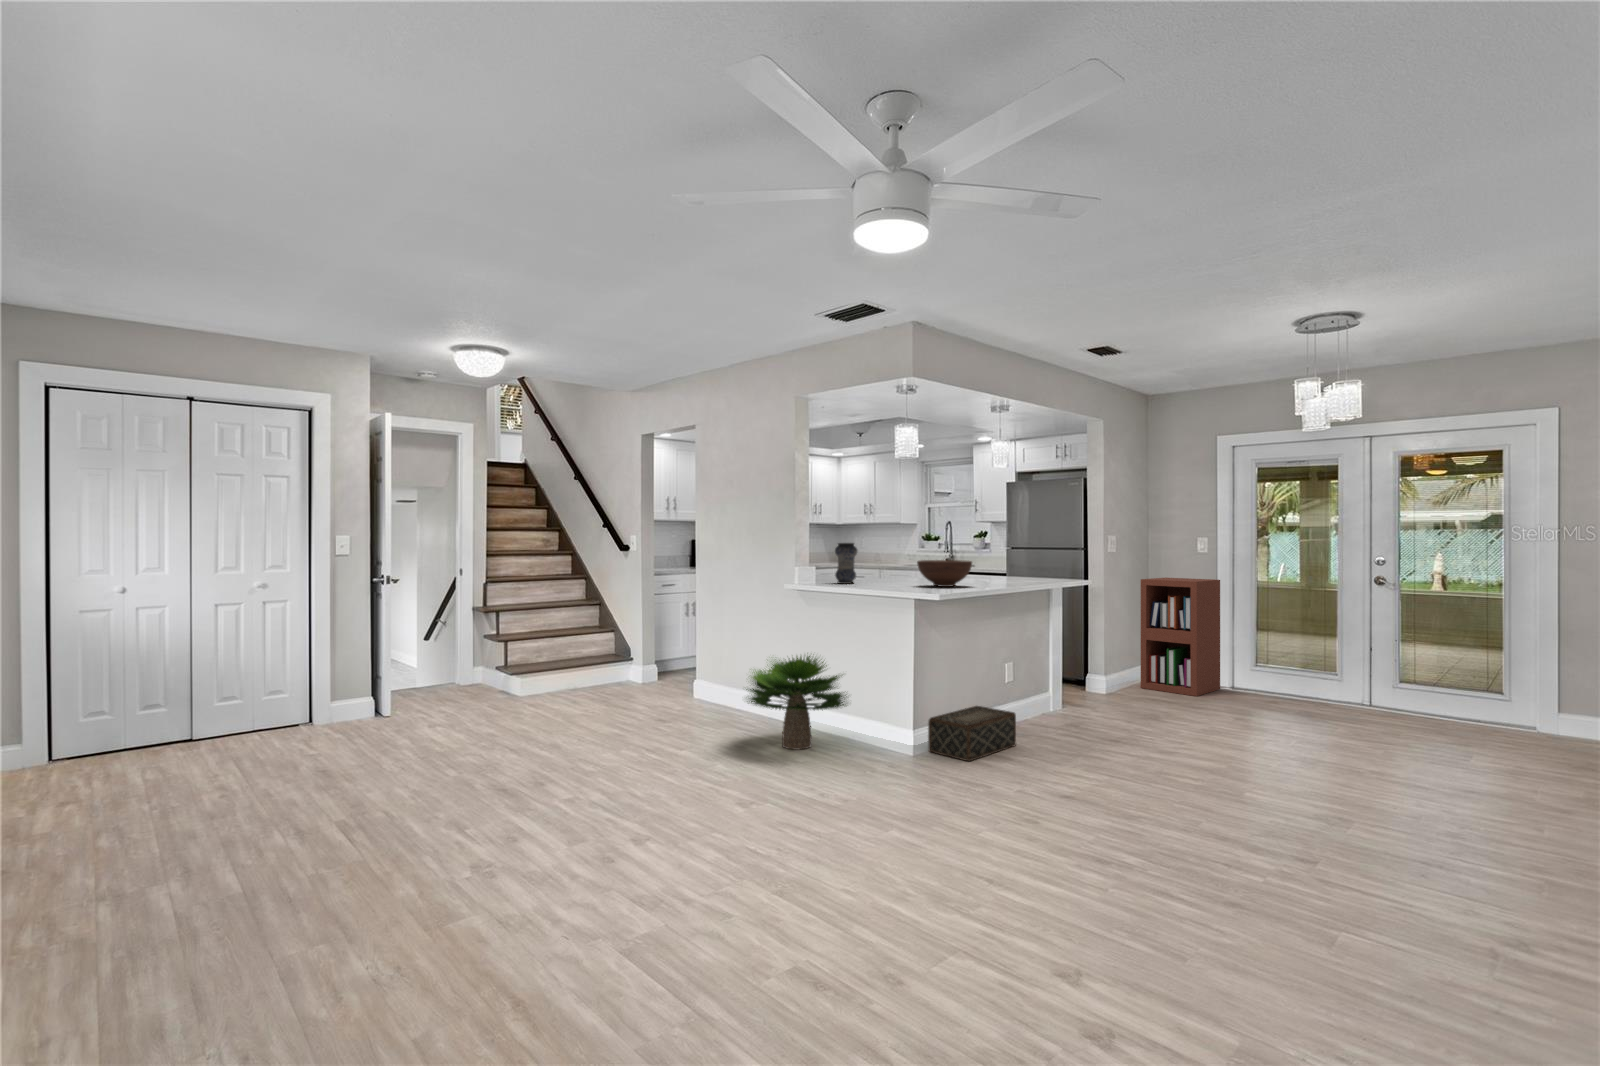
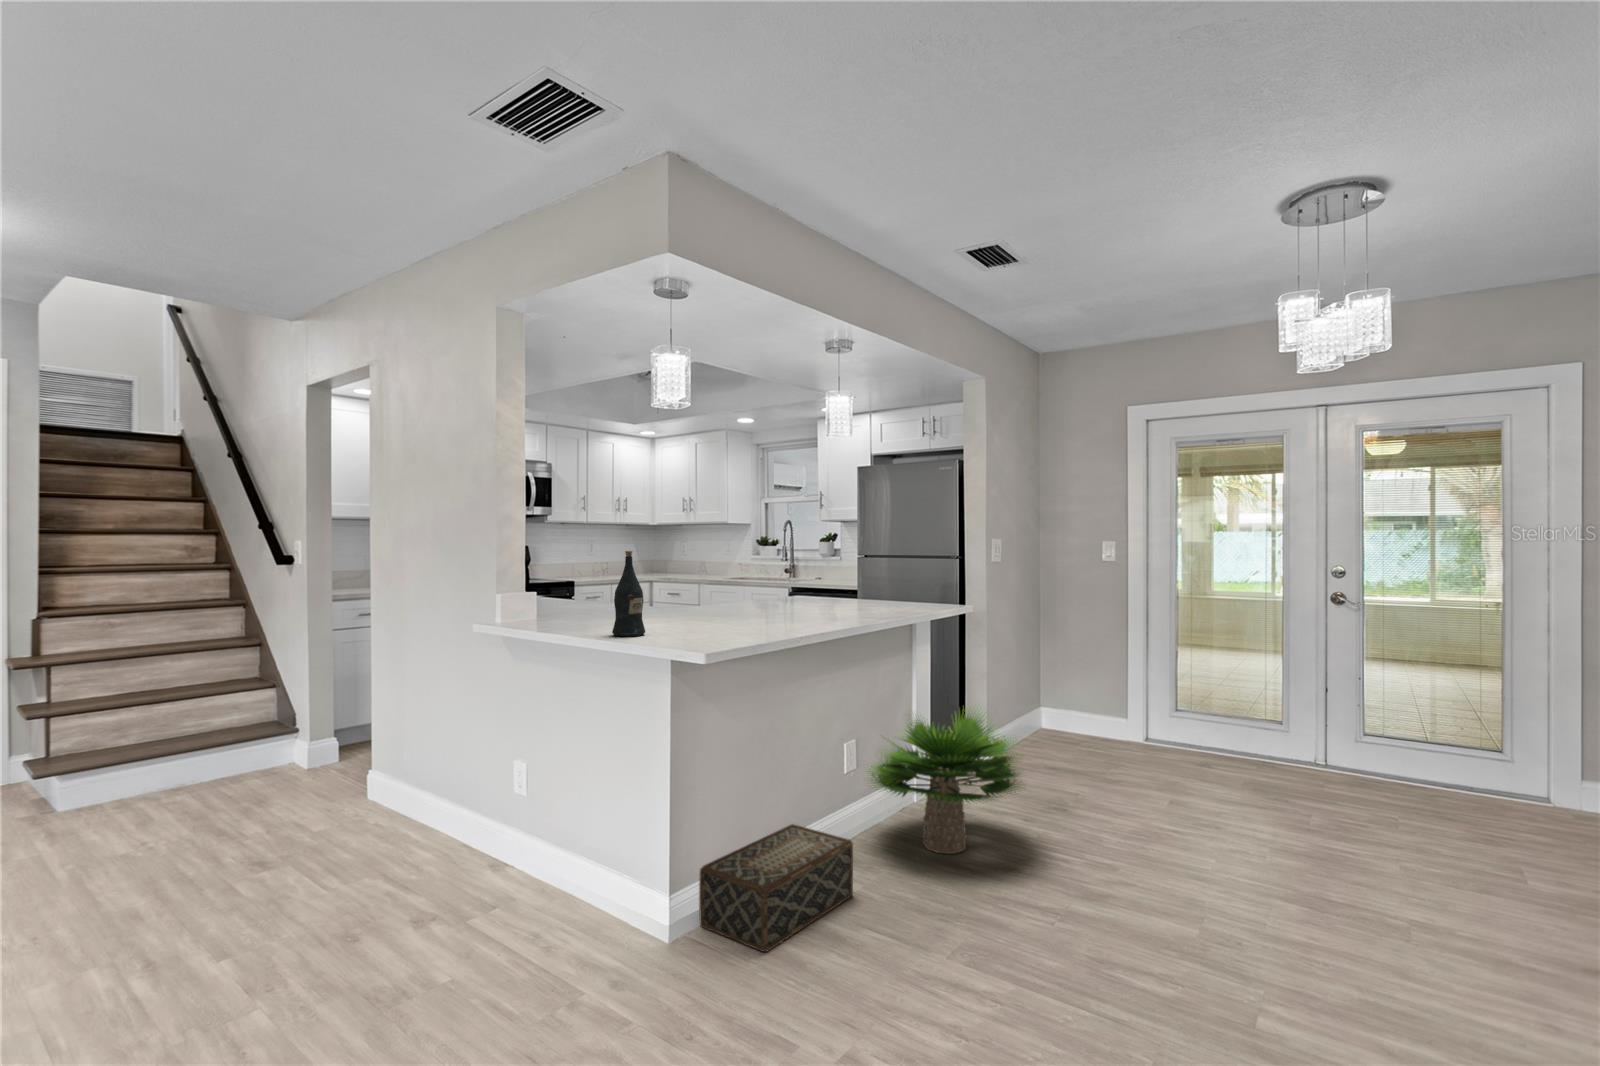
wine bottle: none [873,540,892,589] -> present [612,551,645,636]
vase: present [835,543,857,584] -> none [573,554,611,621]
fruit bowl: present [917,560,972,587] -> none [697,582,787,627]
bookshelf: present [1141,578,1220,696] -> none [1031,594,1132,759]
potted plant: present [746,656,847,750] -> present [867,708,1019,854]

